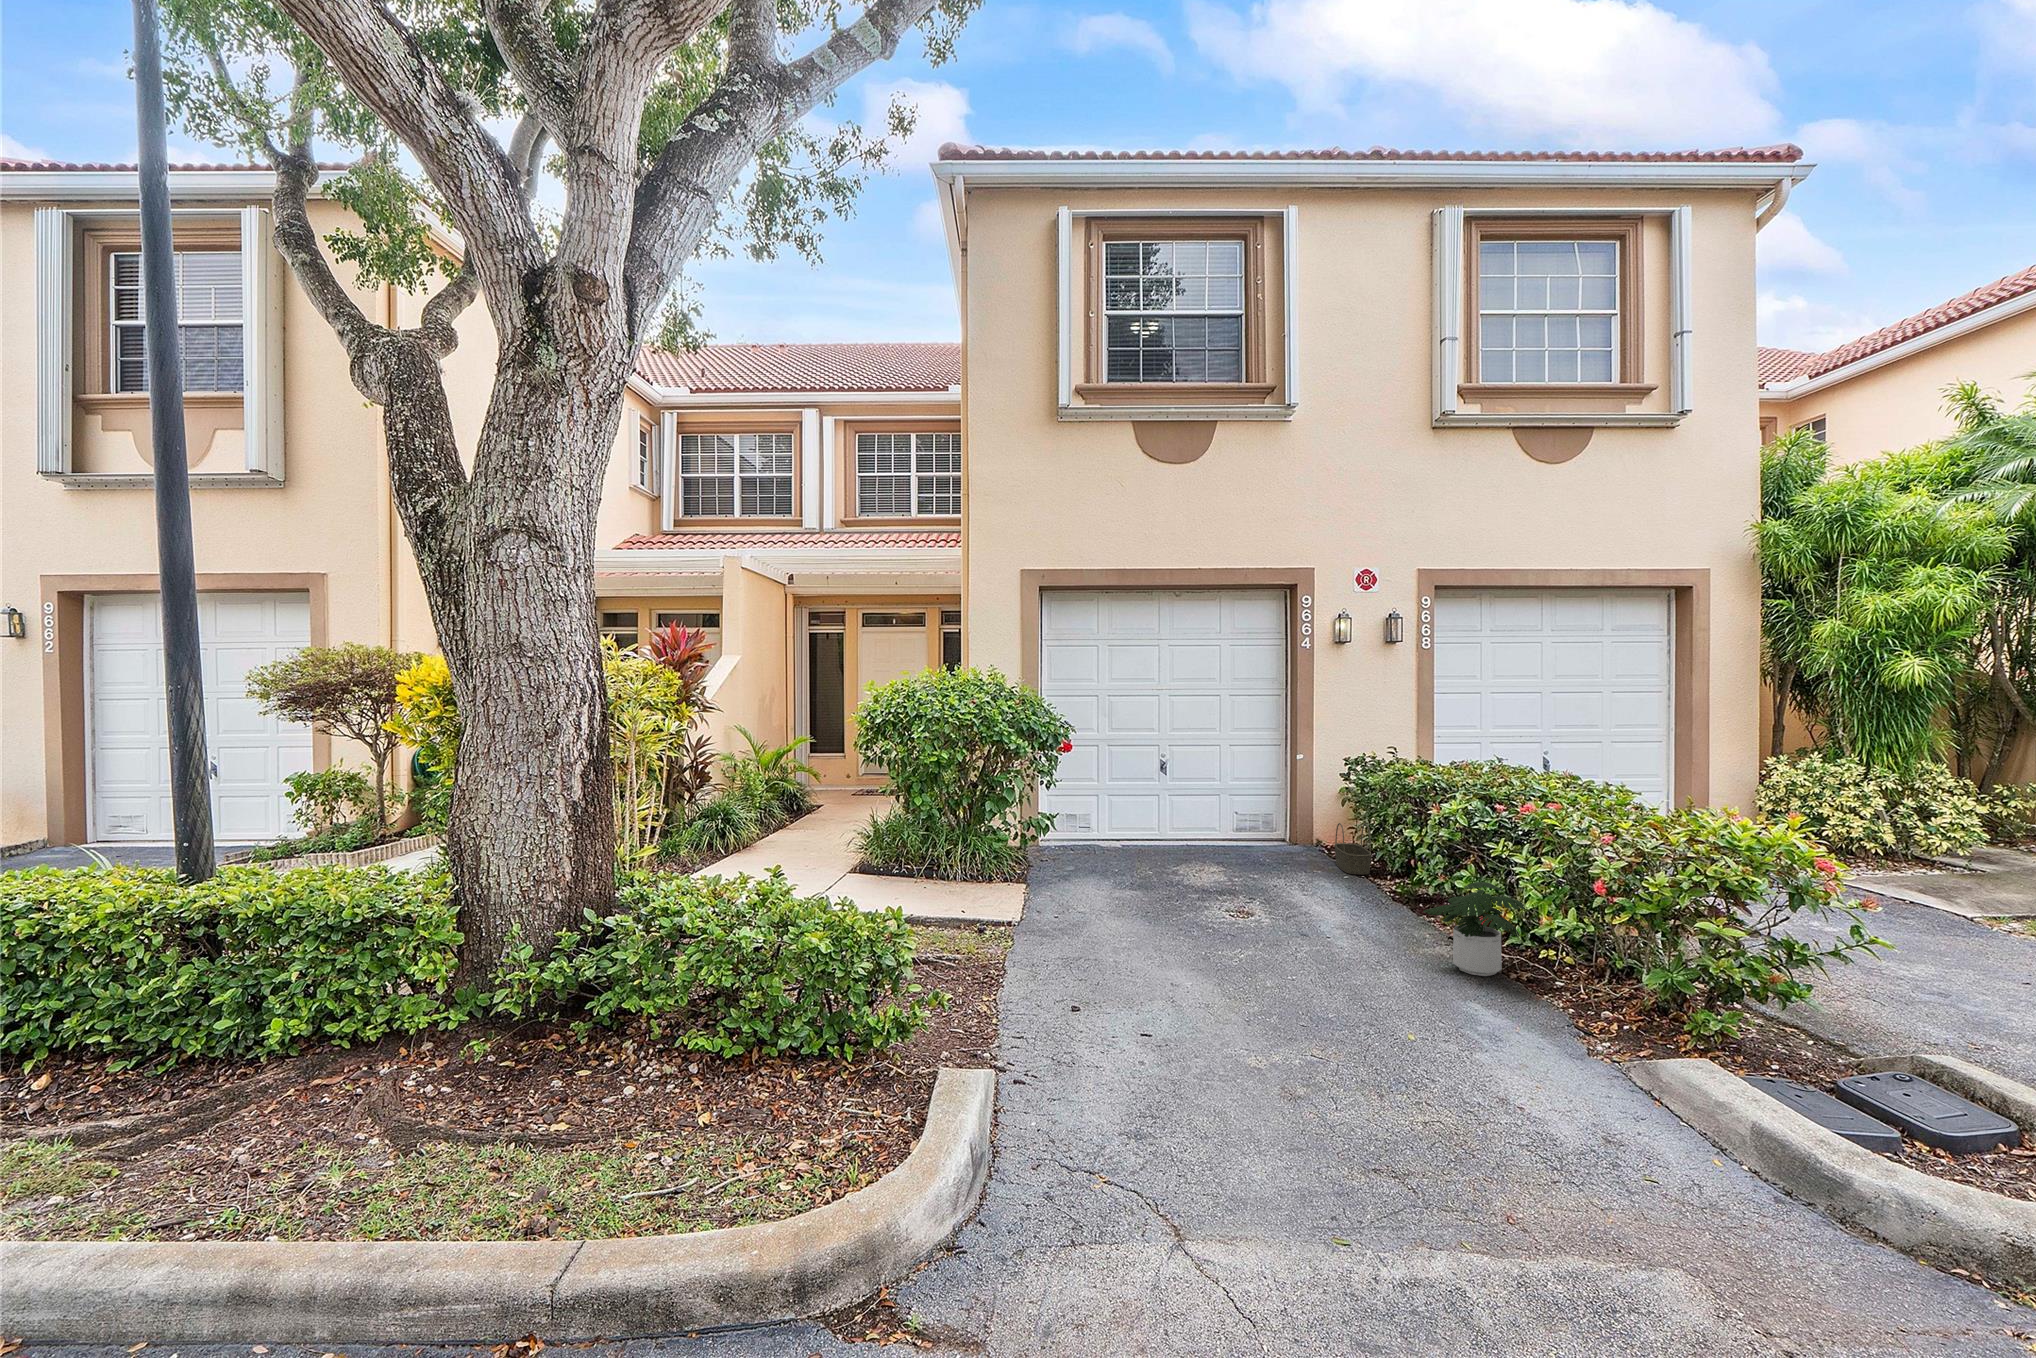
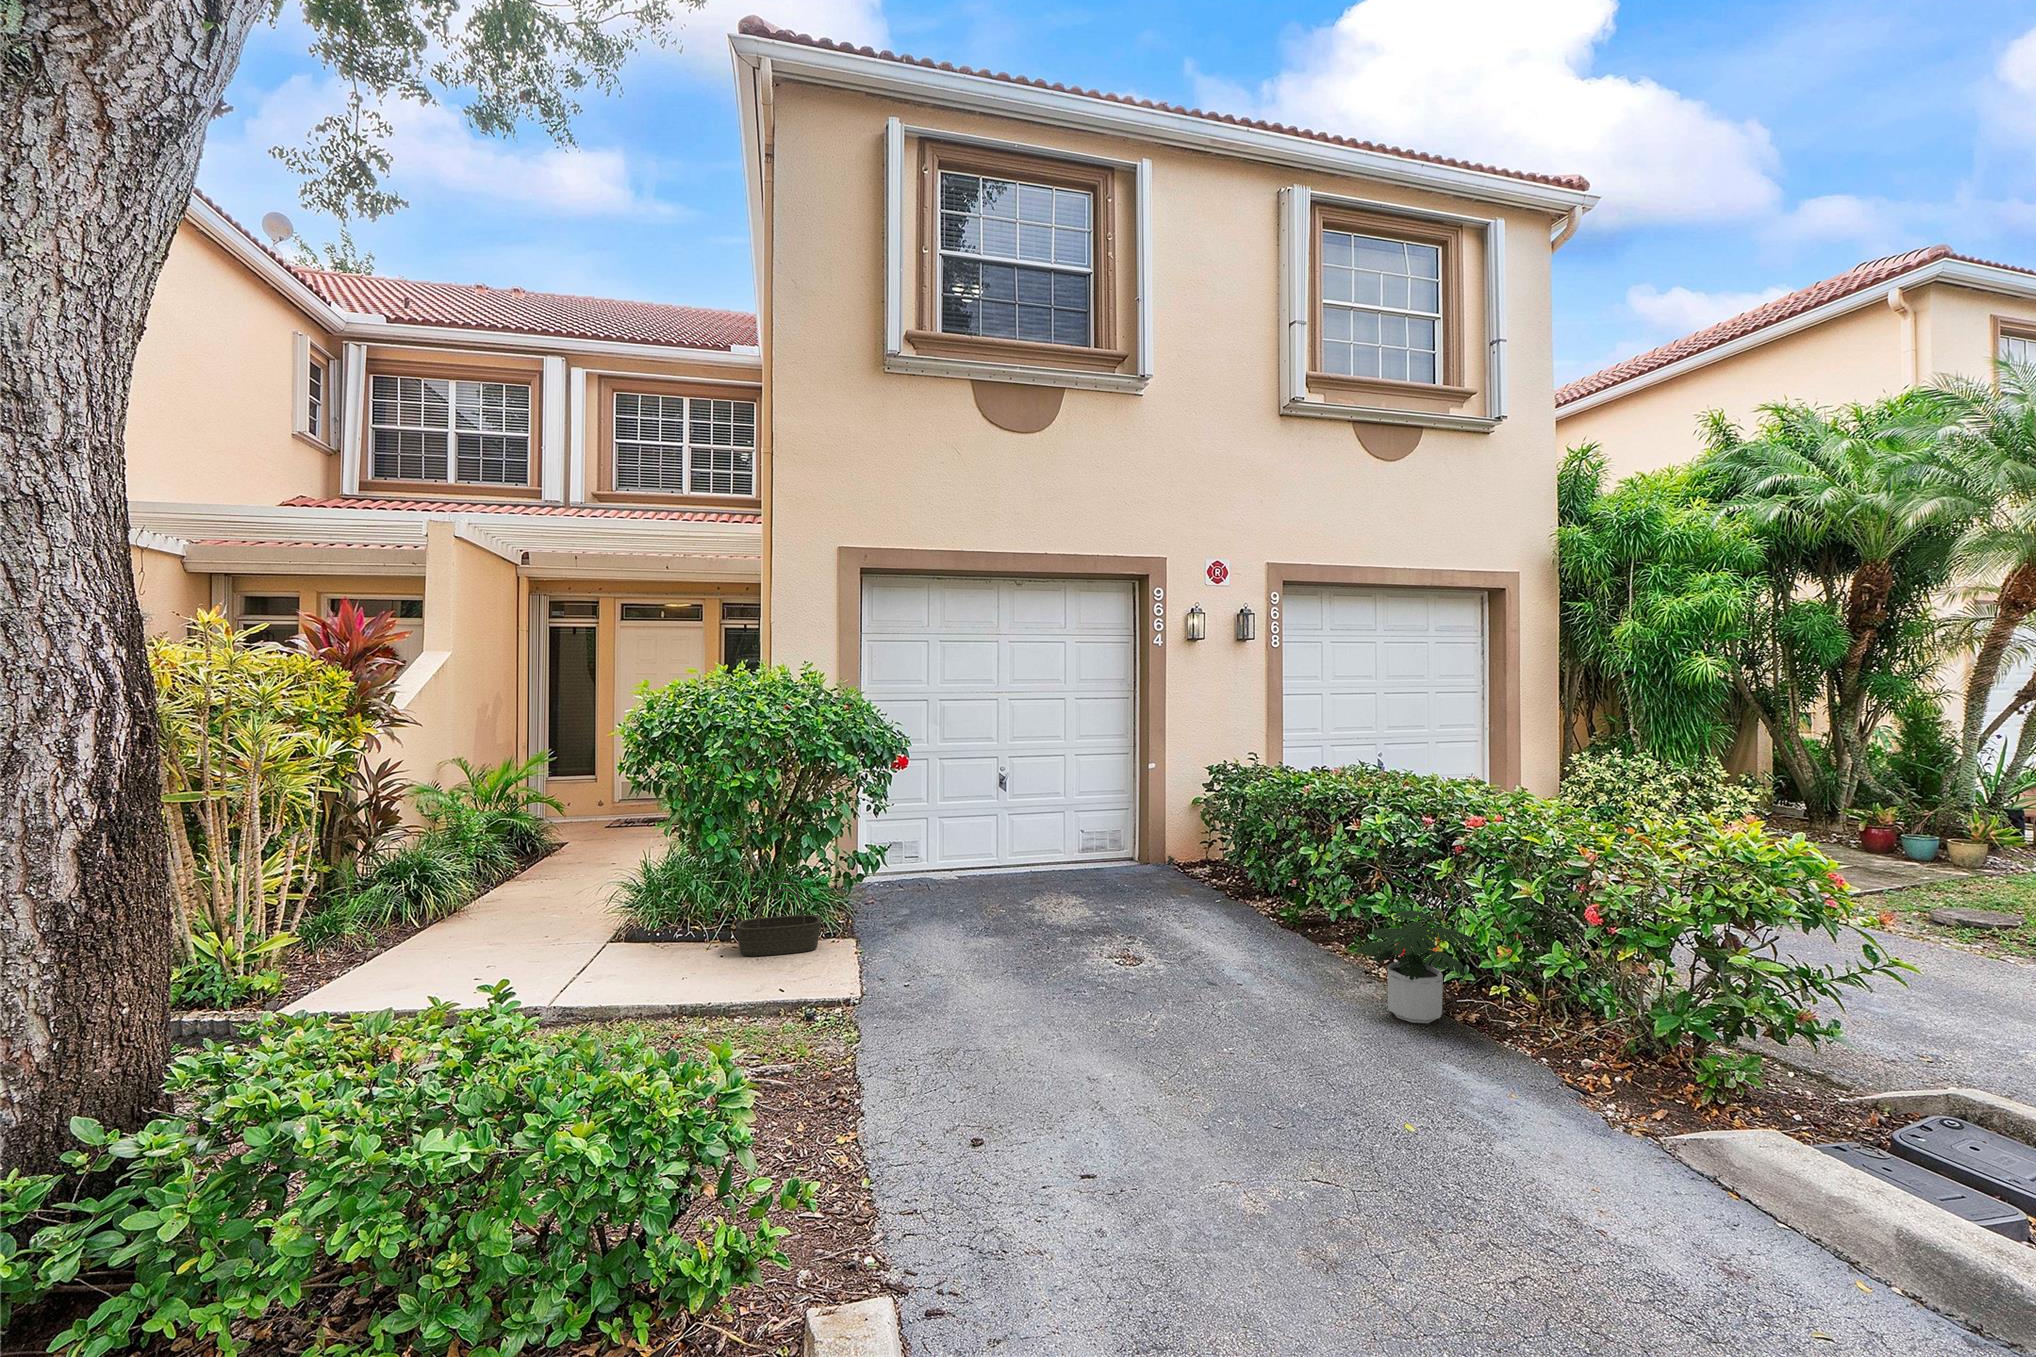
basket: present [1335,823,1371,875] -> present [736,881,822,956]

